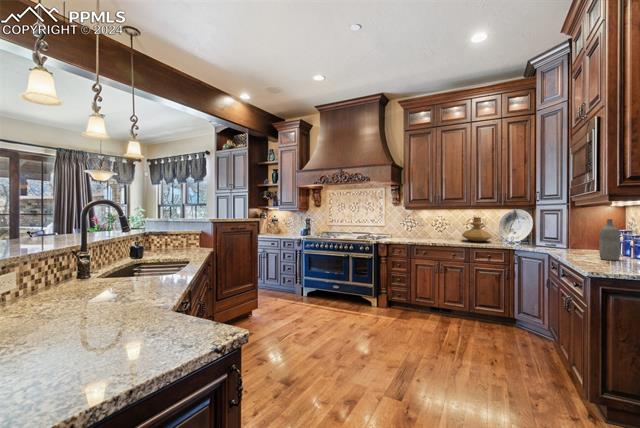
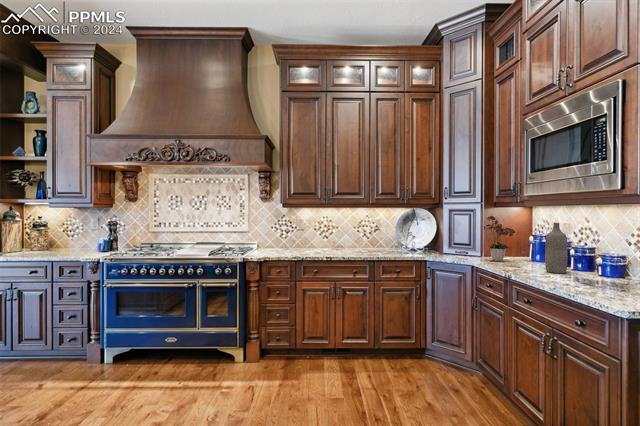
flower arrangement: none [558,212,594,252] -> present [484,216,515,261]
vase: present [462,217,492,242] -> none [356,219,392,251]

